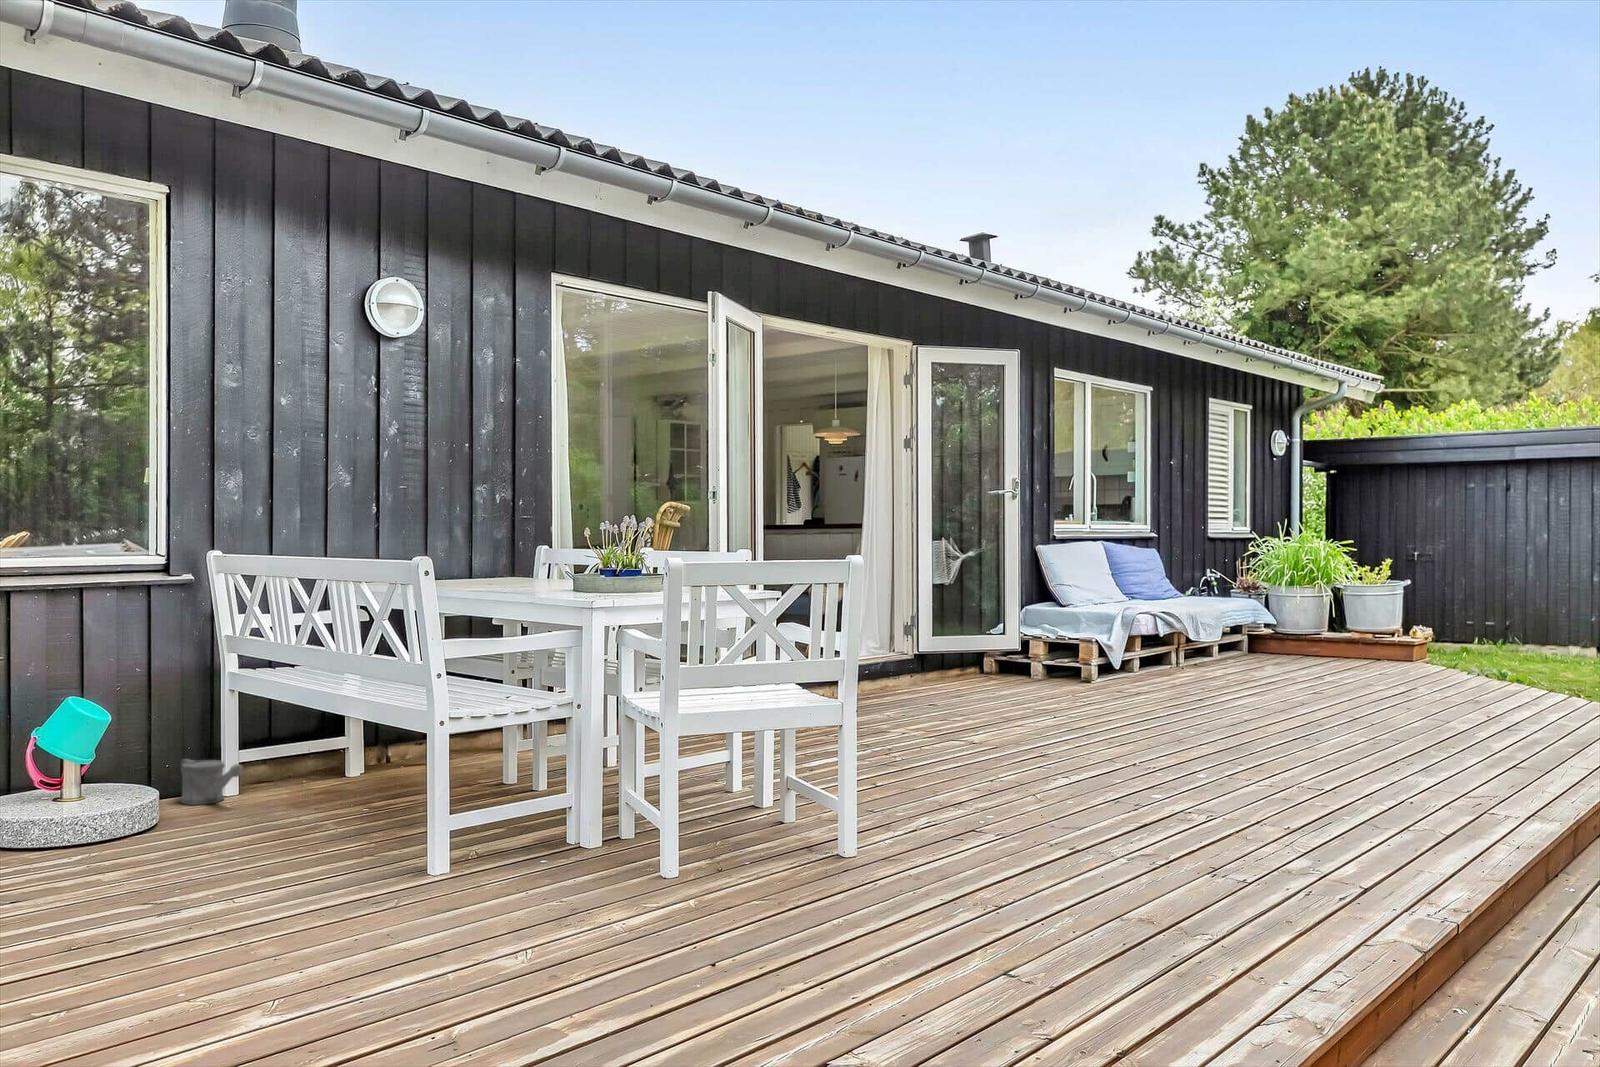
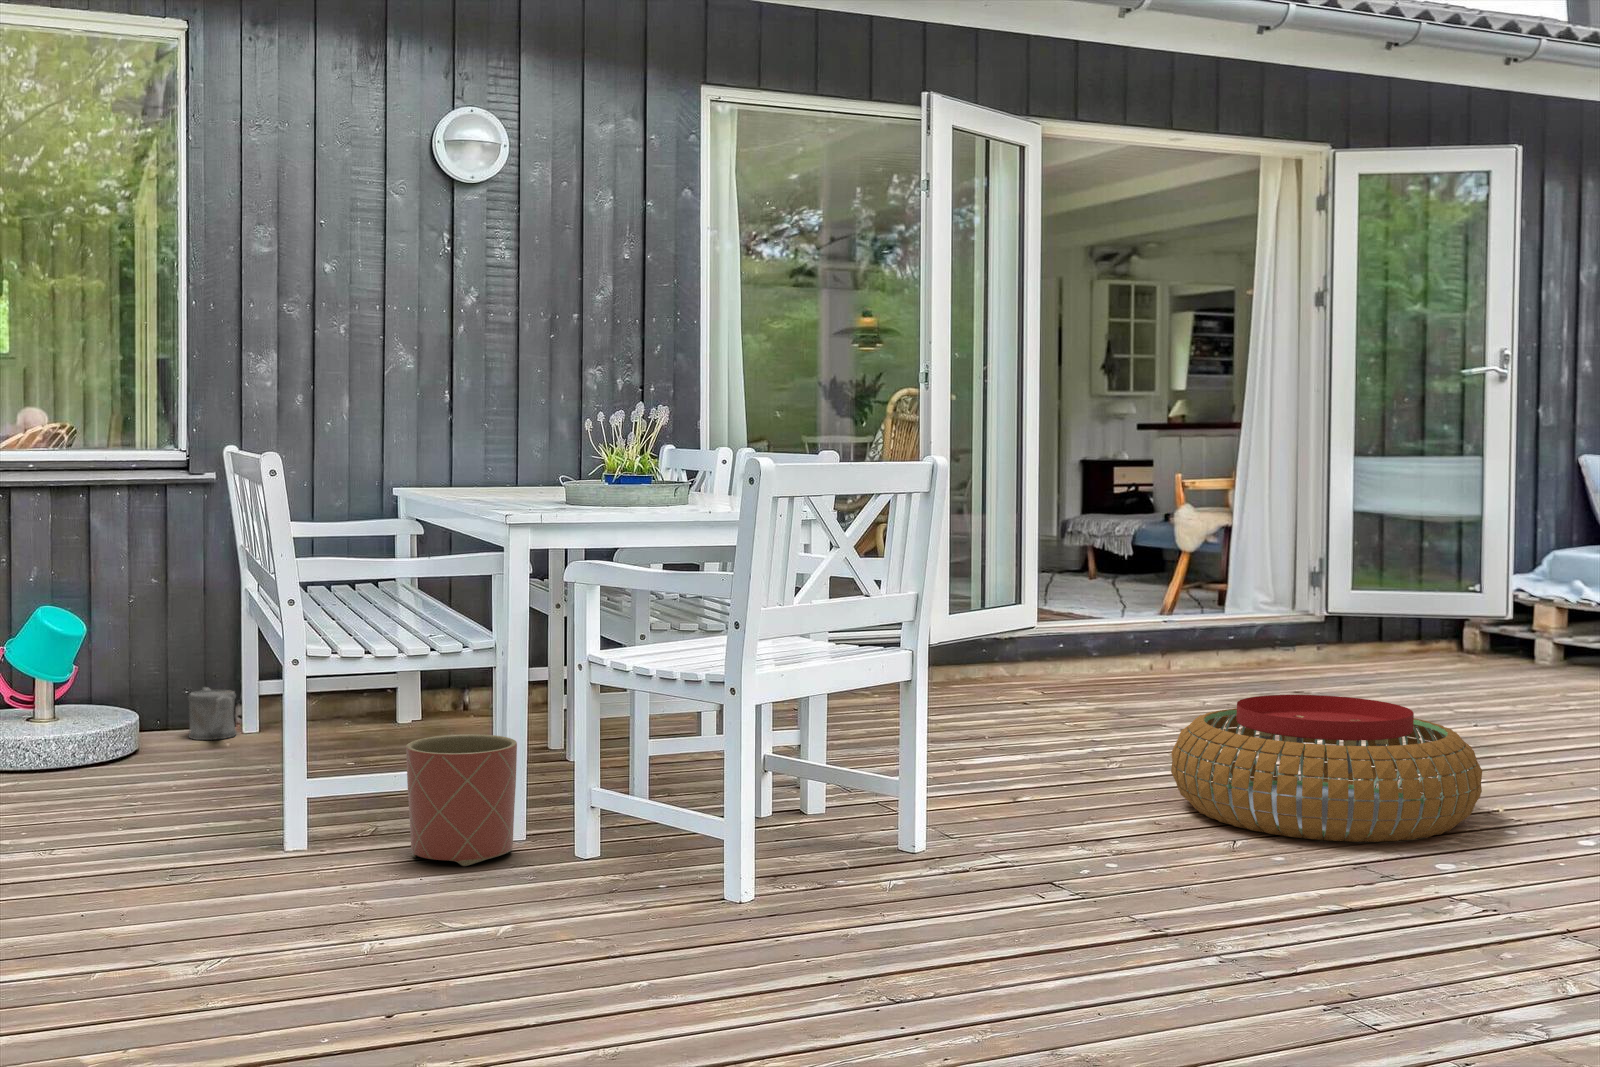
pouf: none [983,707,1174,797] -> present [1171,695,1482,842]
planter: none [559,774,643,874] -> present [406,734,517,866]

